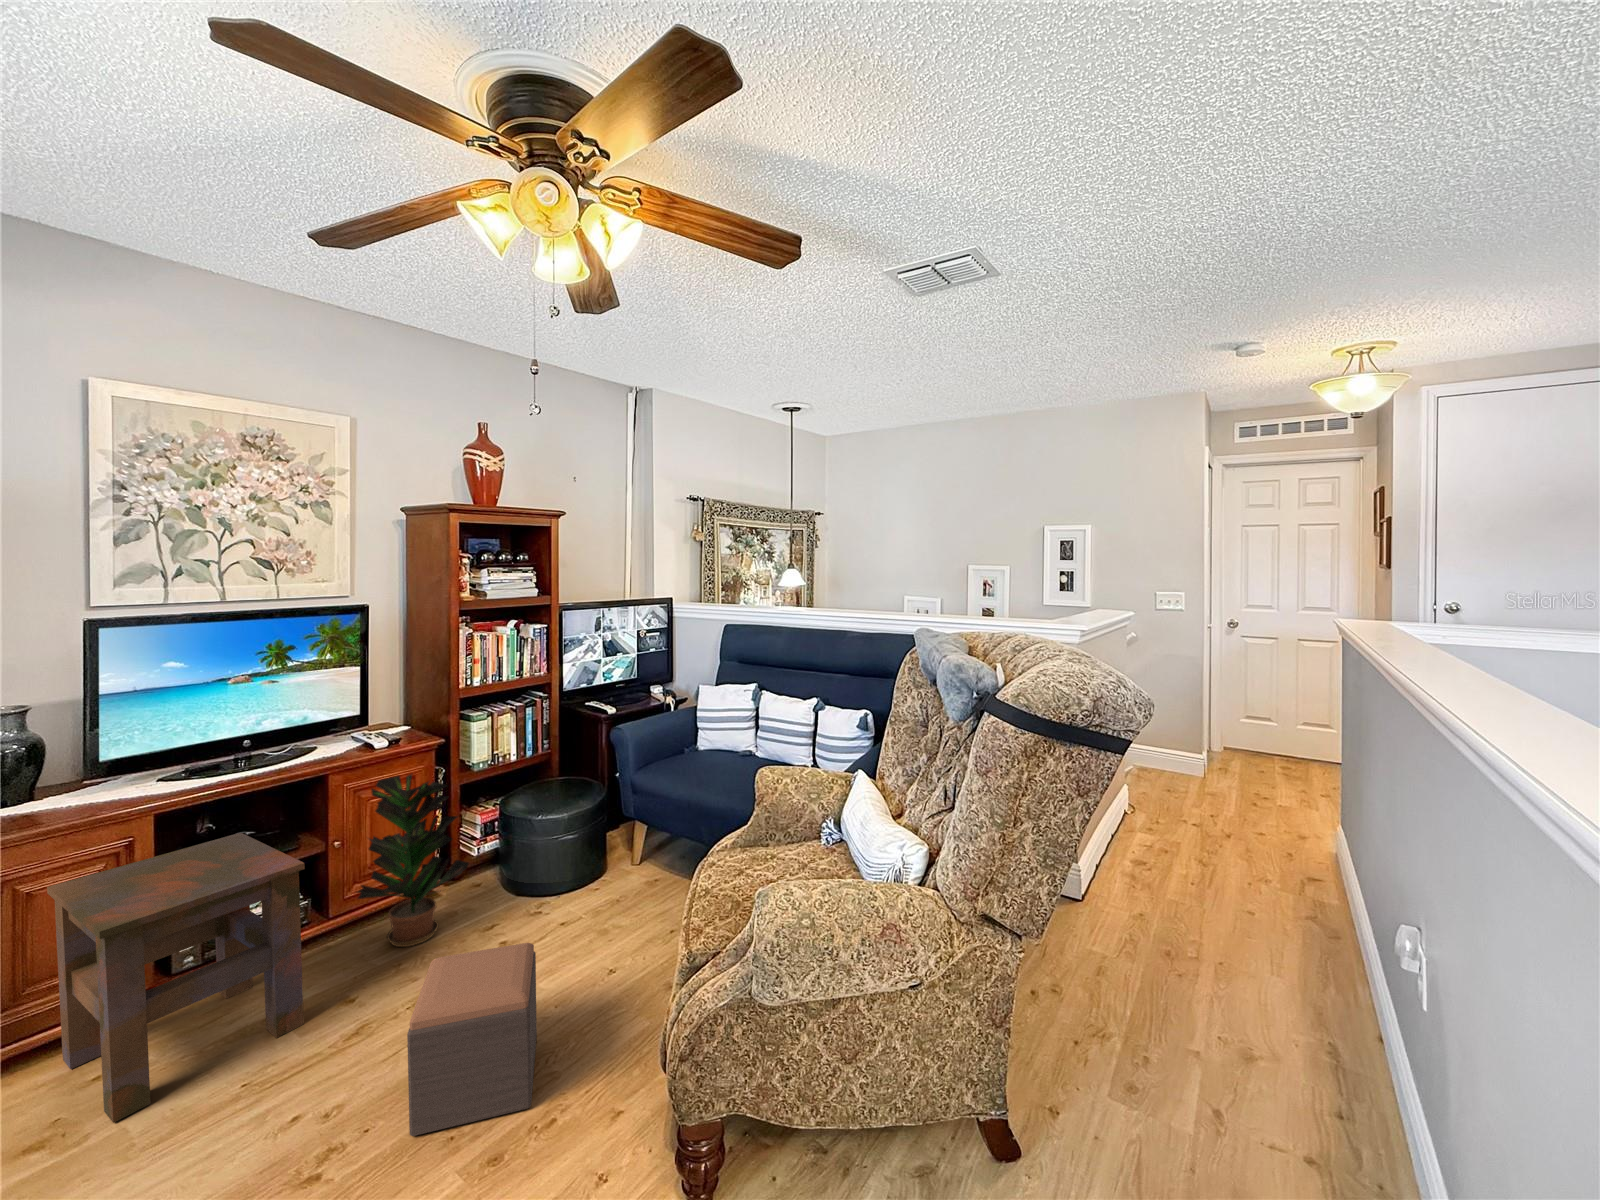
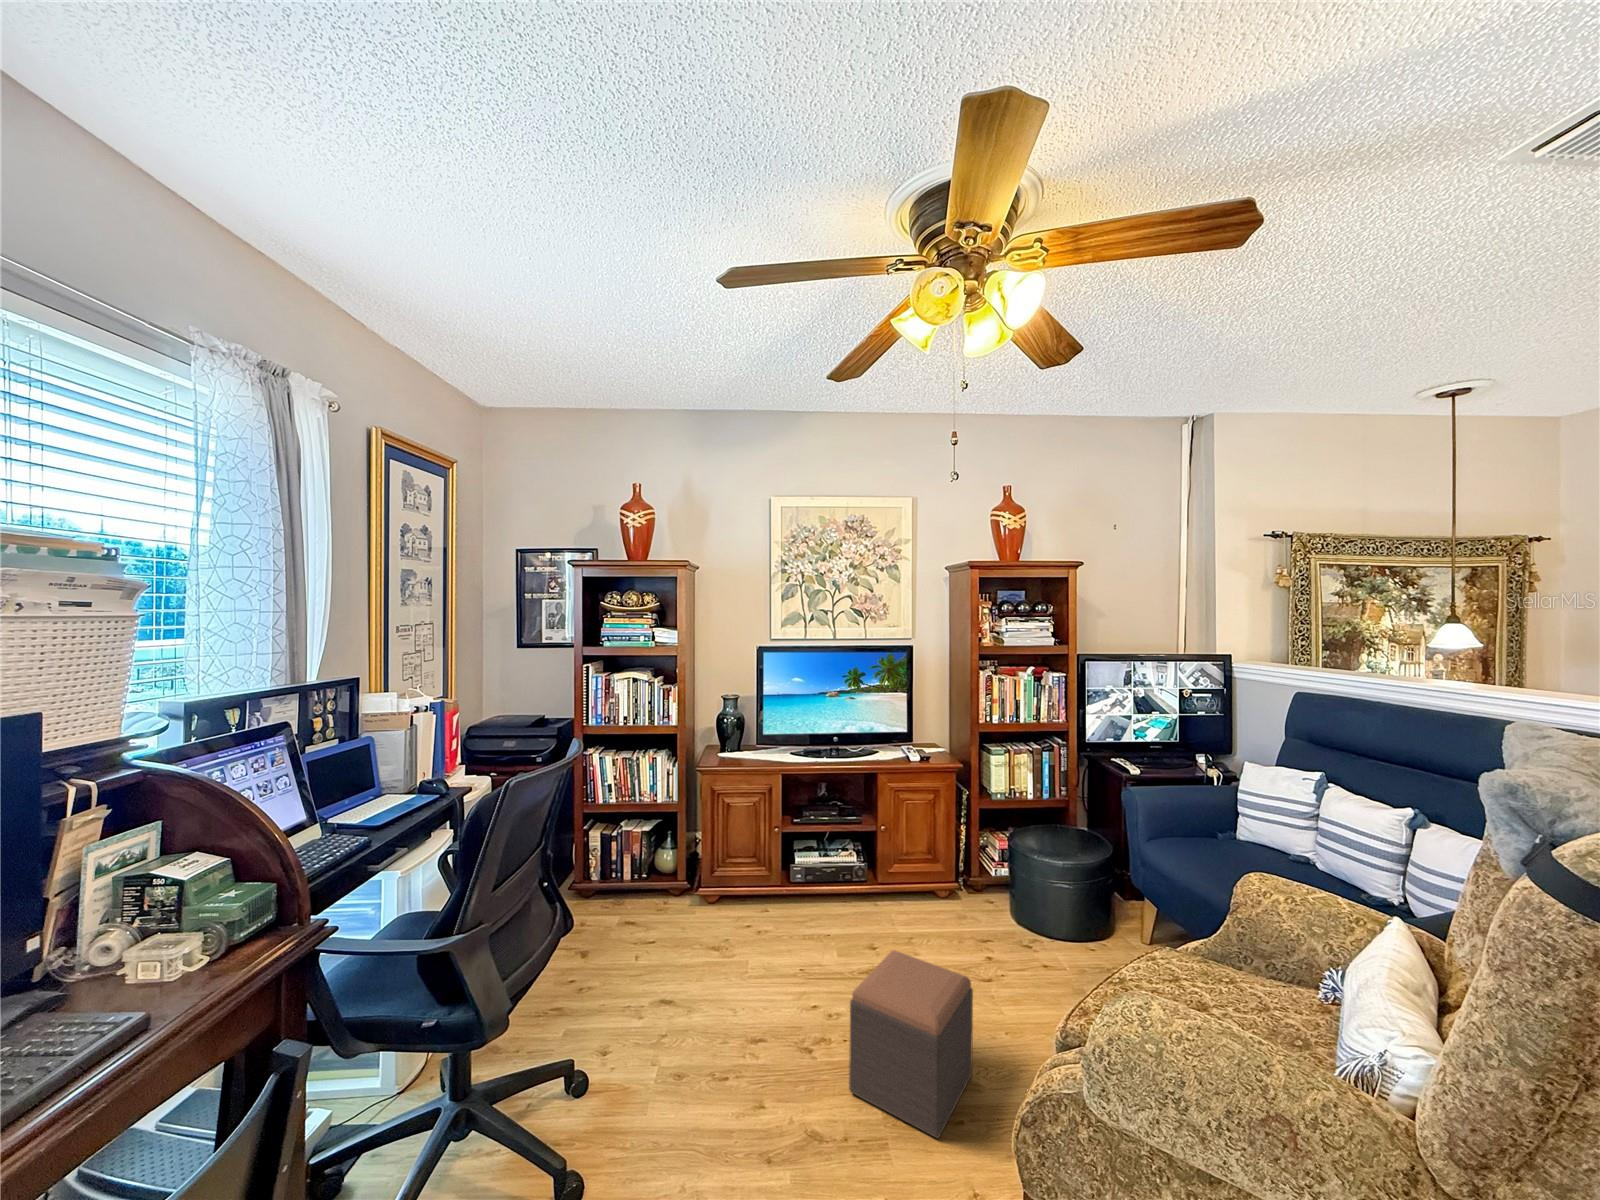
potted plant: present [357,774,469,947] -> none [878,786,968,936]
side table: present [47,833,305,1123] -> none [728,800,836,963]

